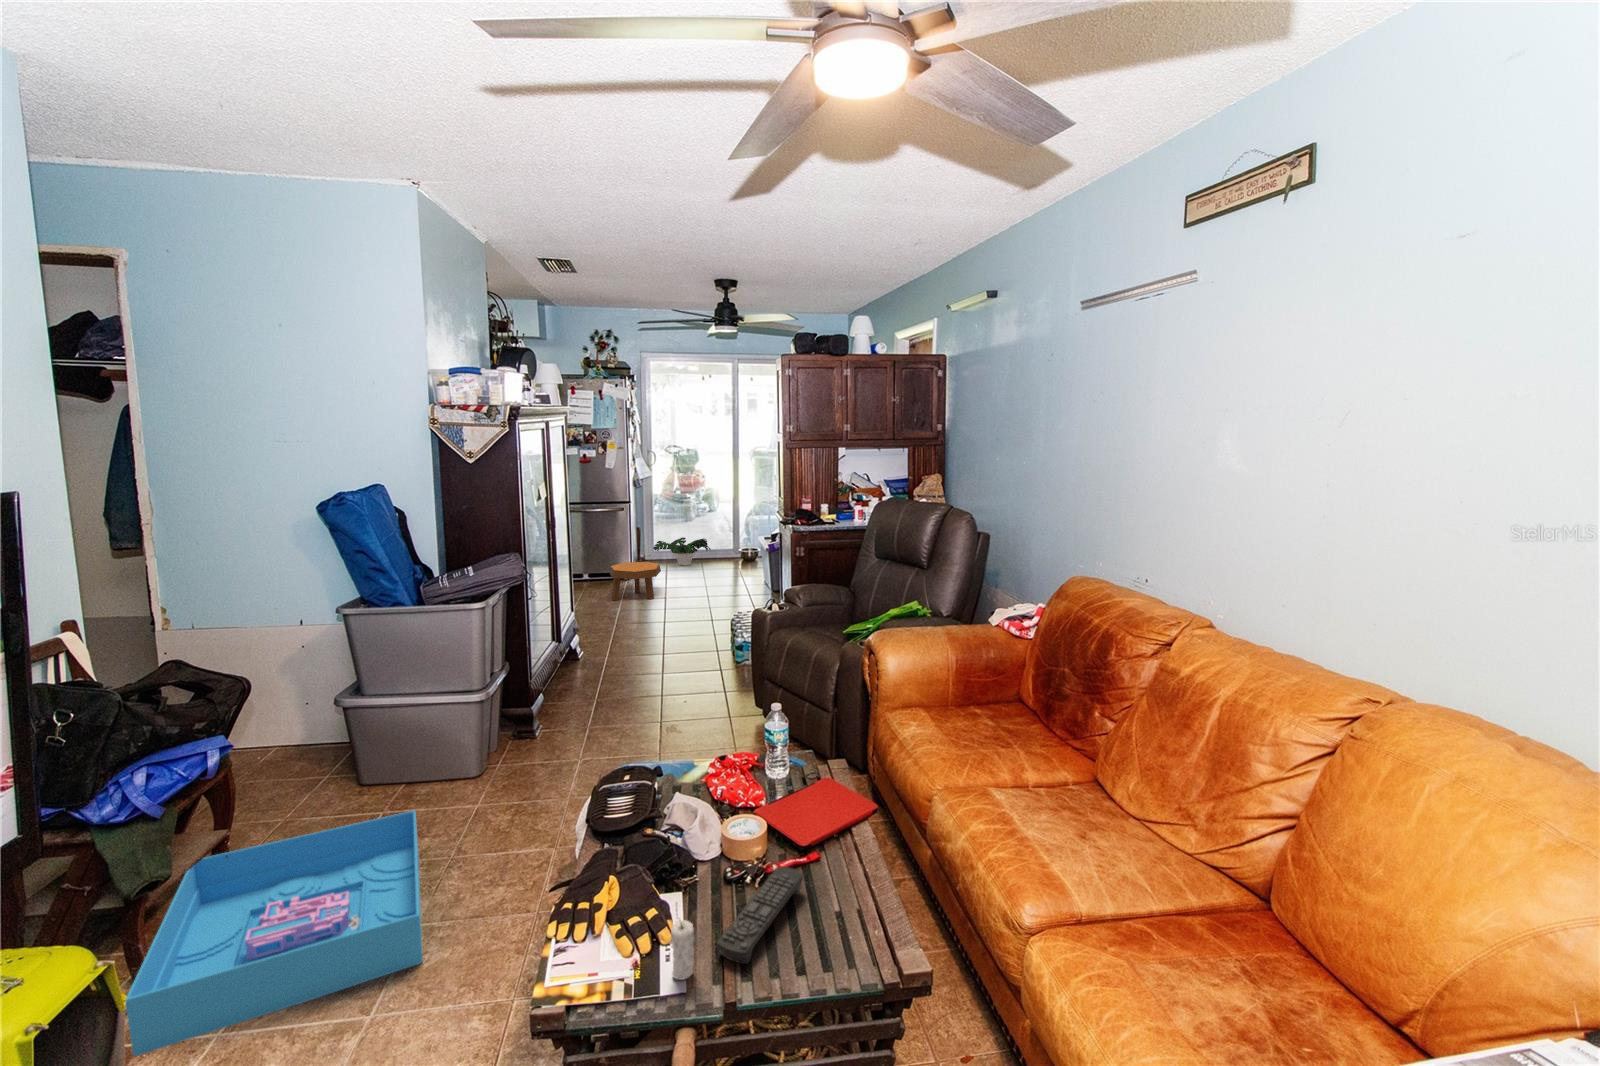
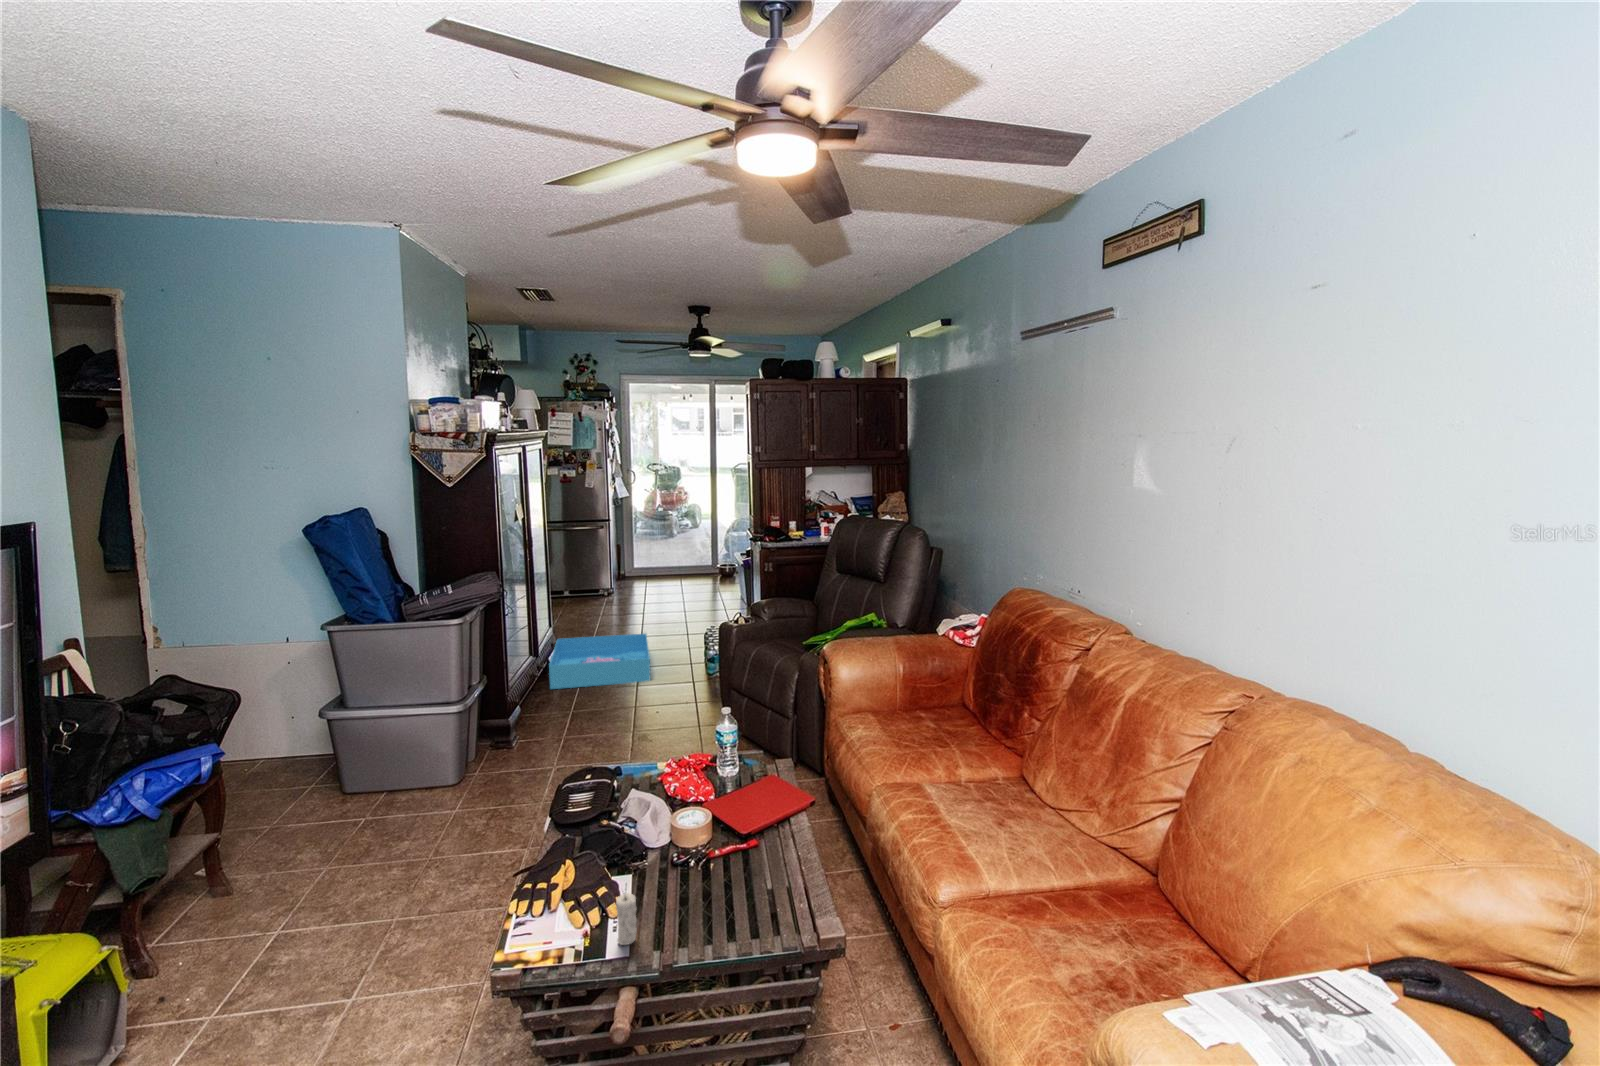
potted plant: present [653,537,711,566] -> none [634,555,691,583]
footstool: present [609,562,661,600] -> none [589,579,640,618]
storage bin: present [126,811,423,1056] -> present [549,634,650,689]
remote control: present [716,867,803,964] -> none [658,852,741,933]

